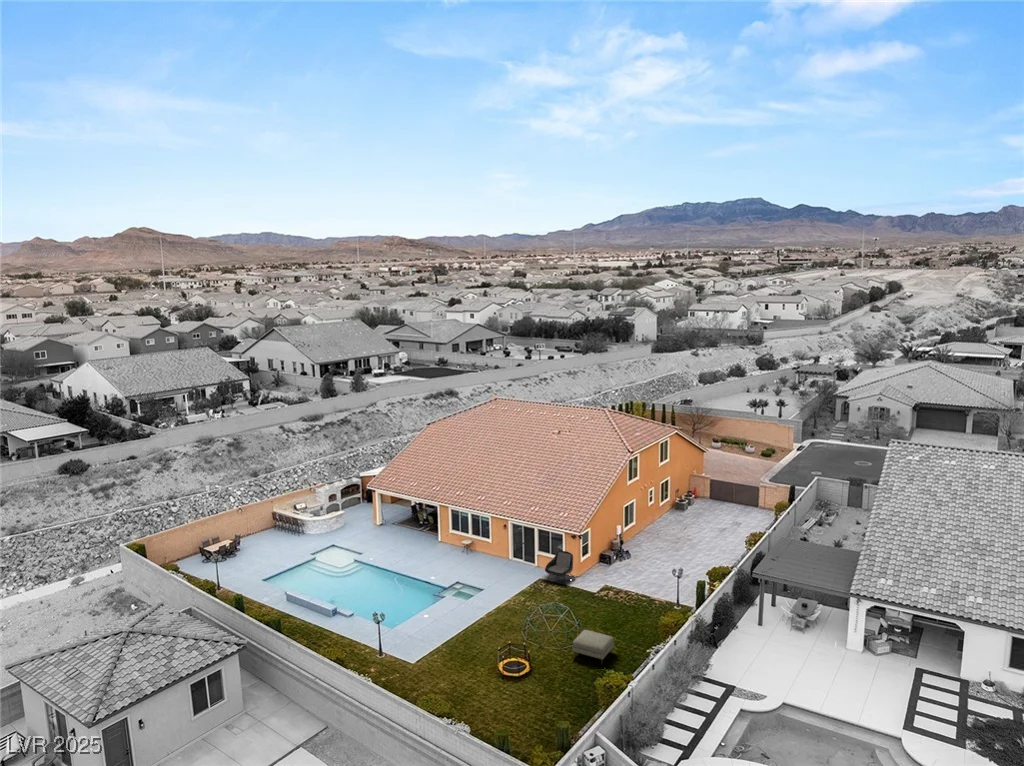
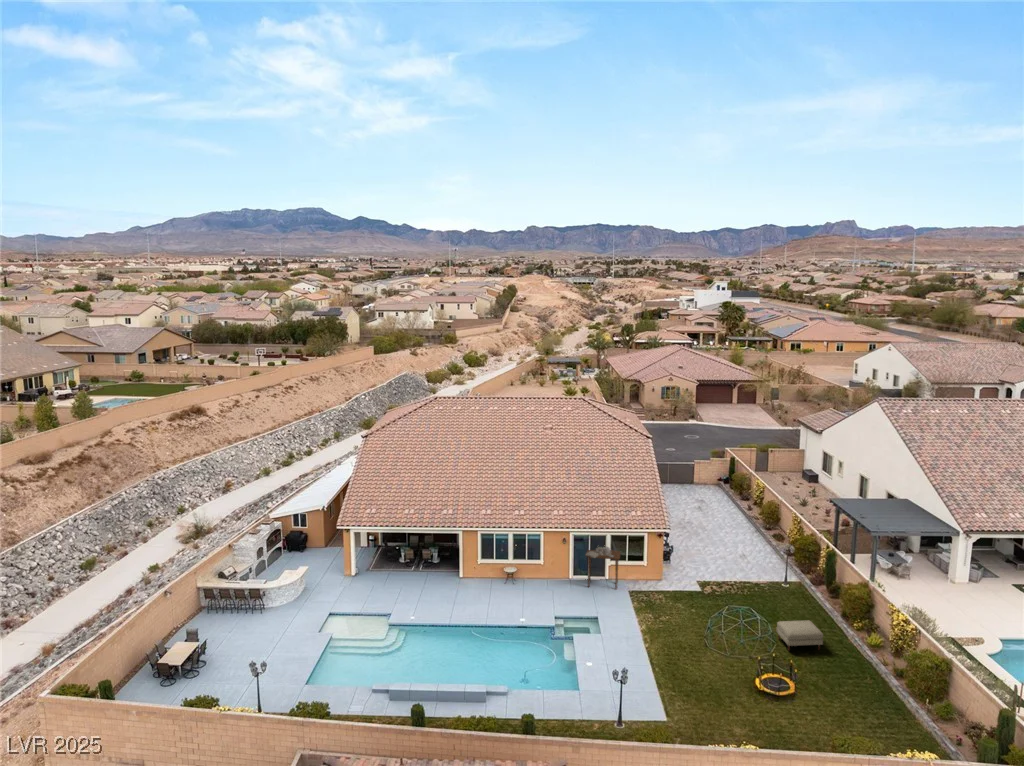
side table: none [511,536,541,576] -> present [586,547,621,589]
lounge chair: present [545,551,575,588] -> none [639,553,670,593]

